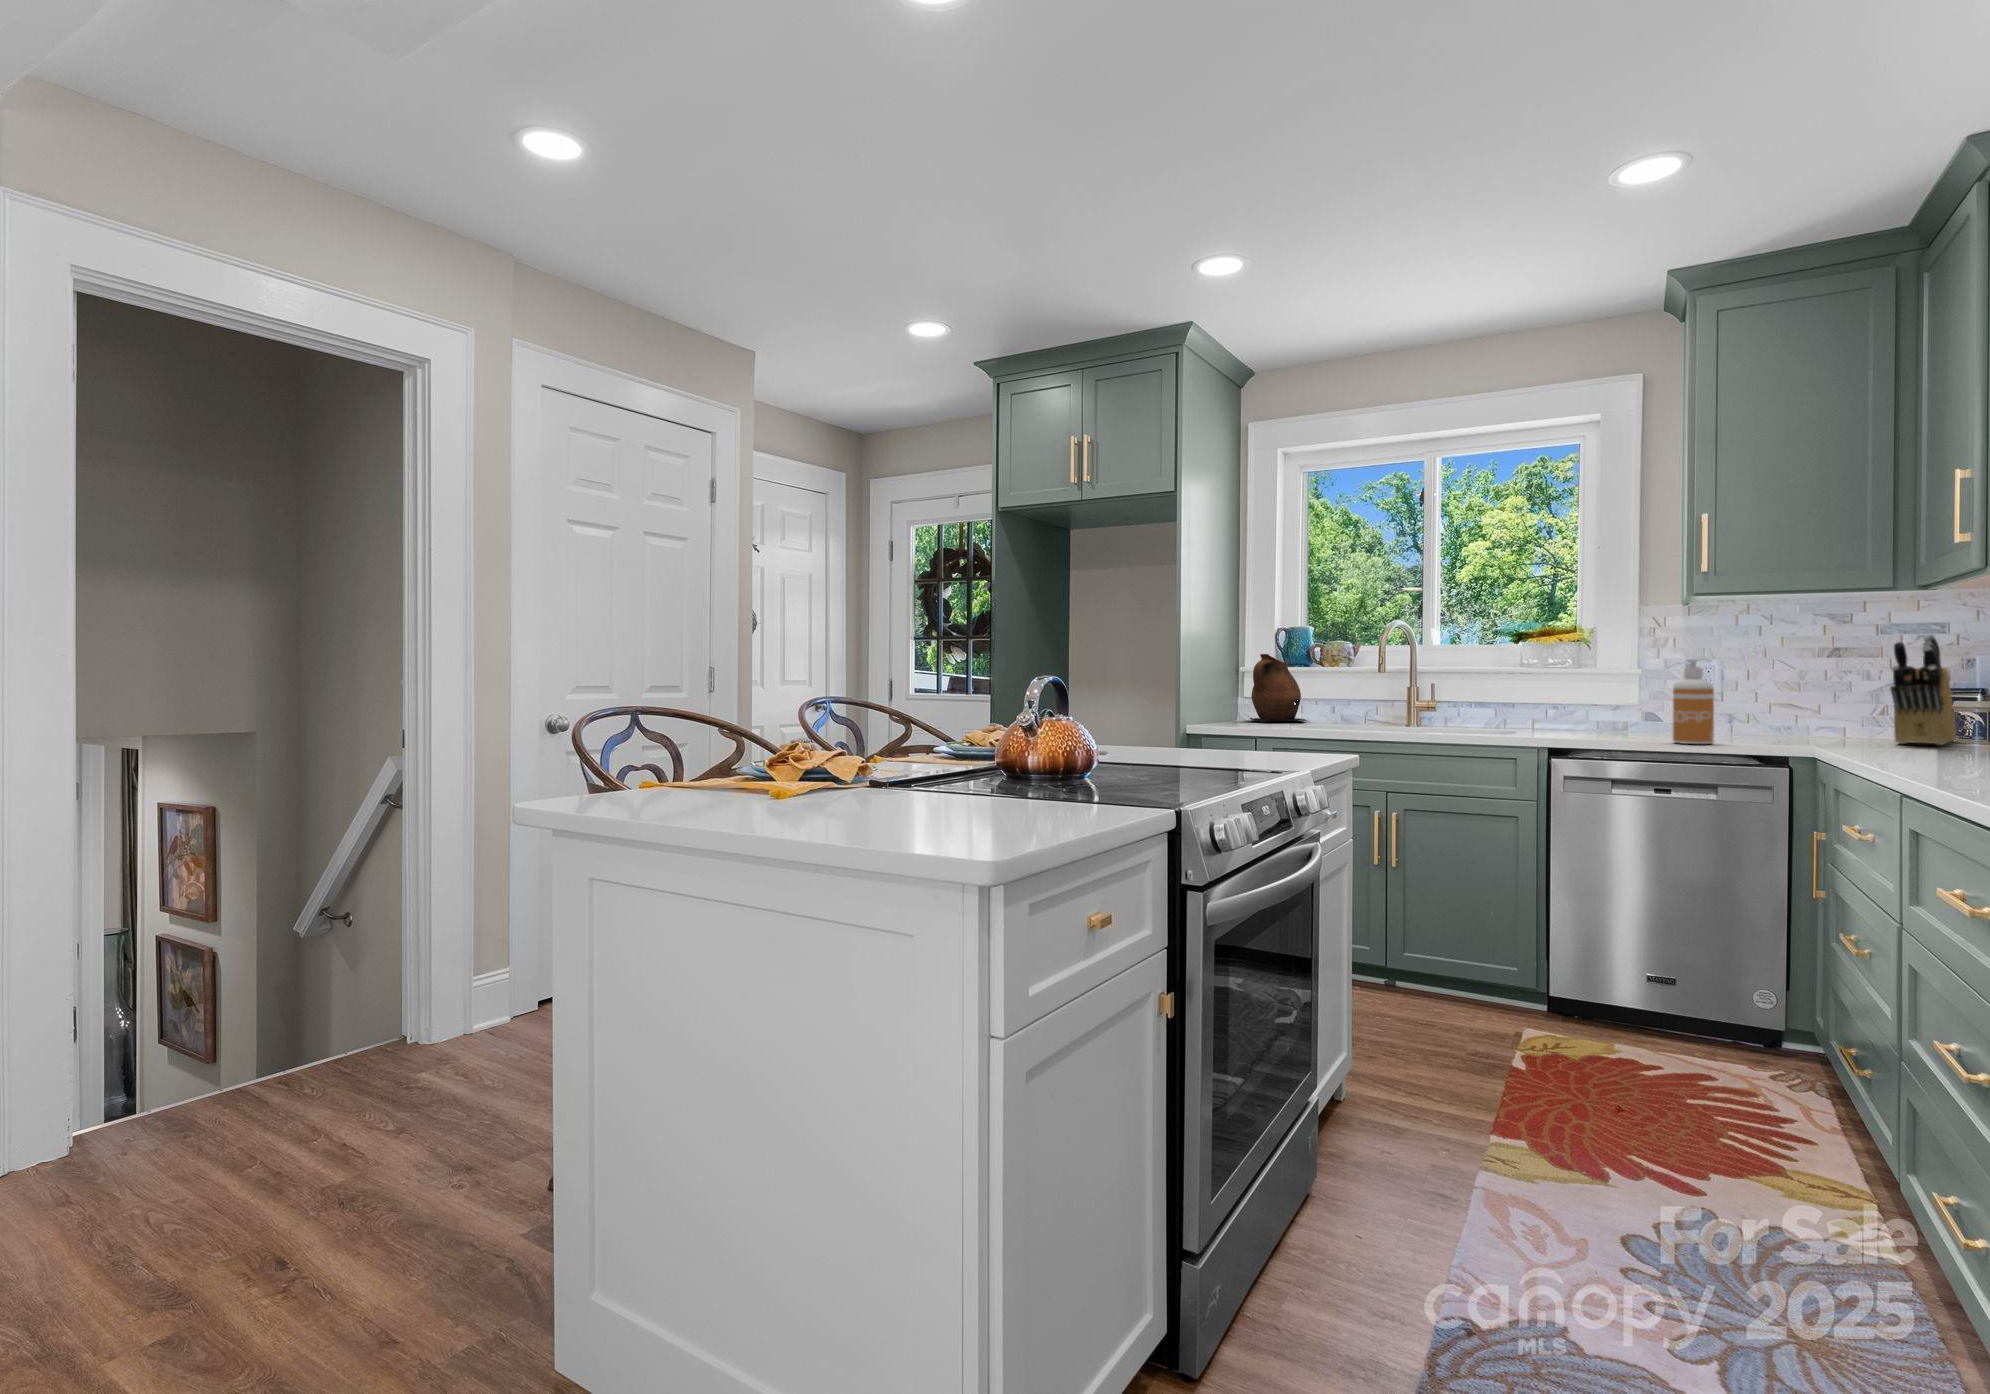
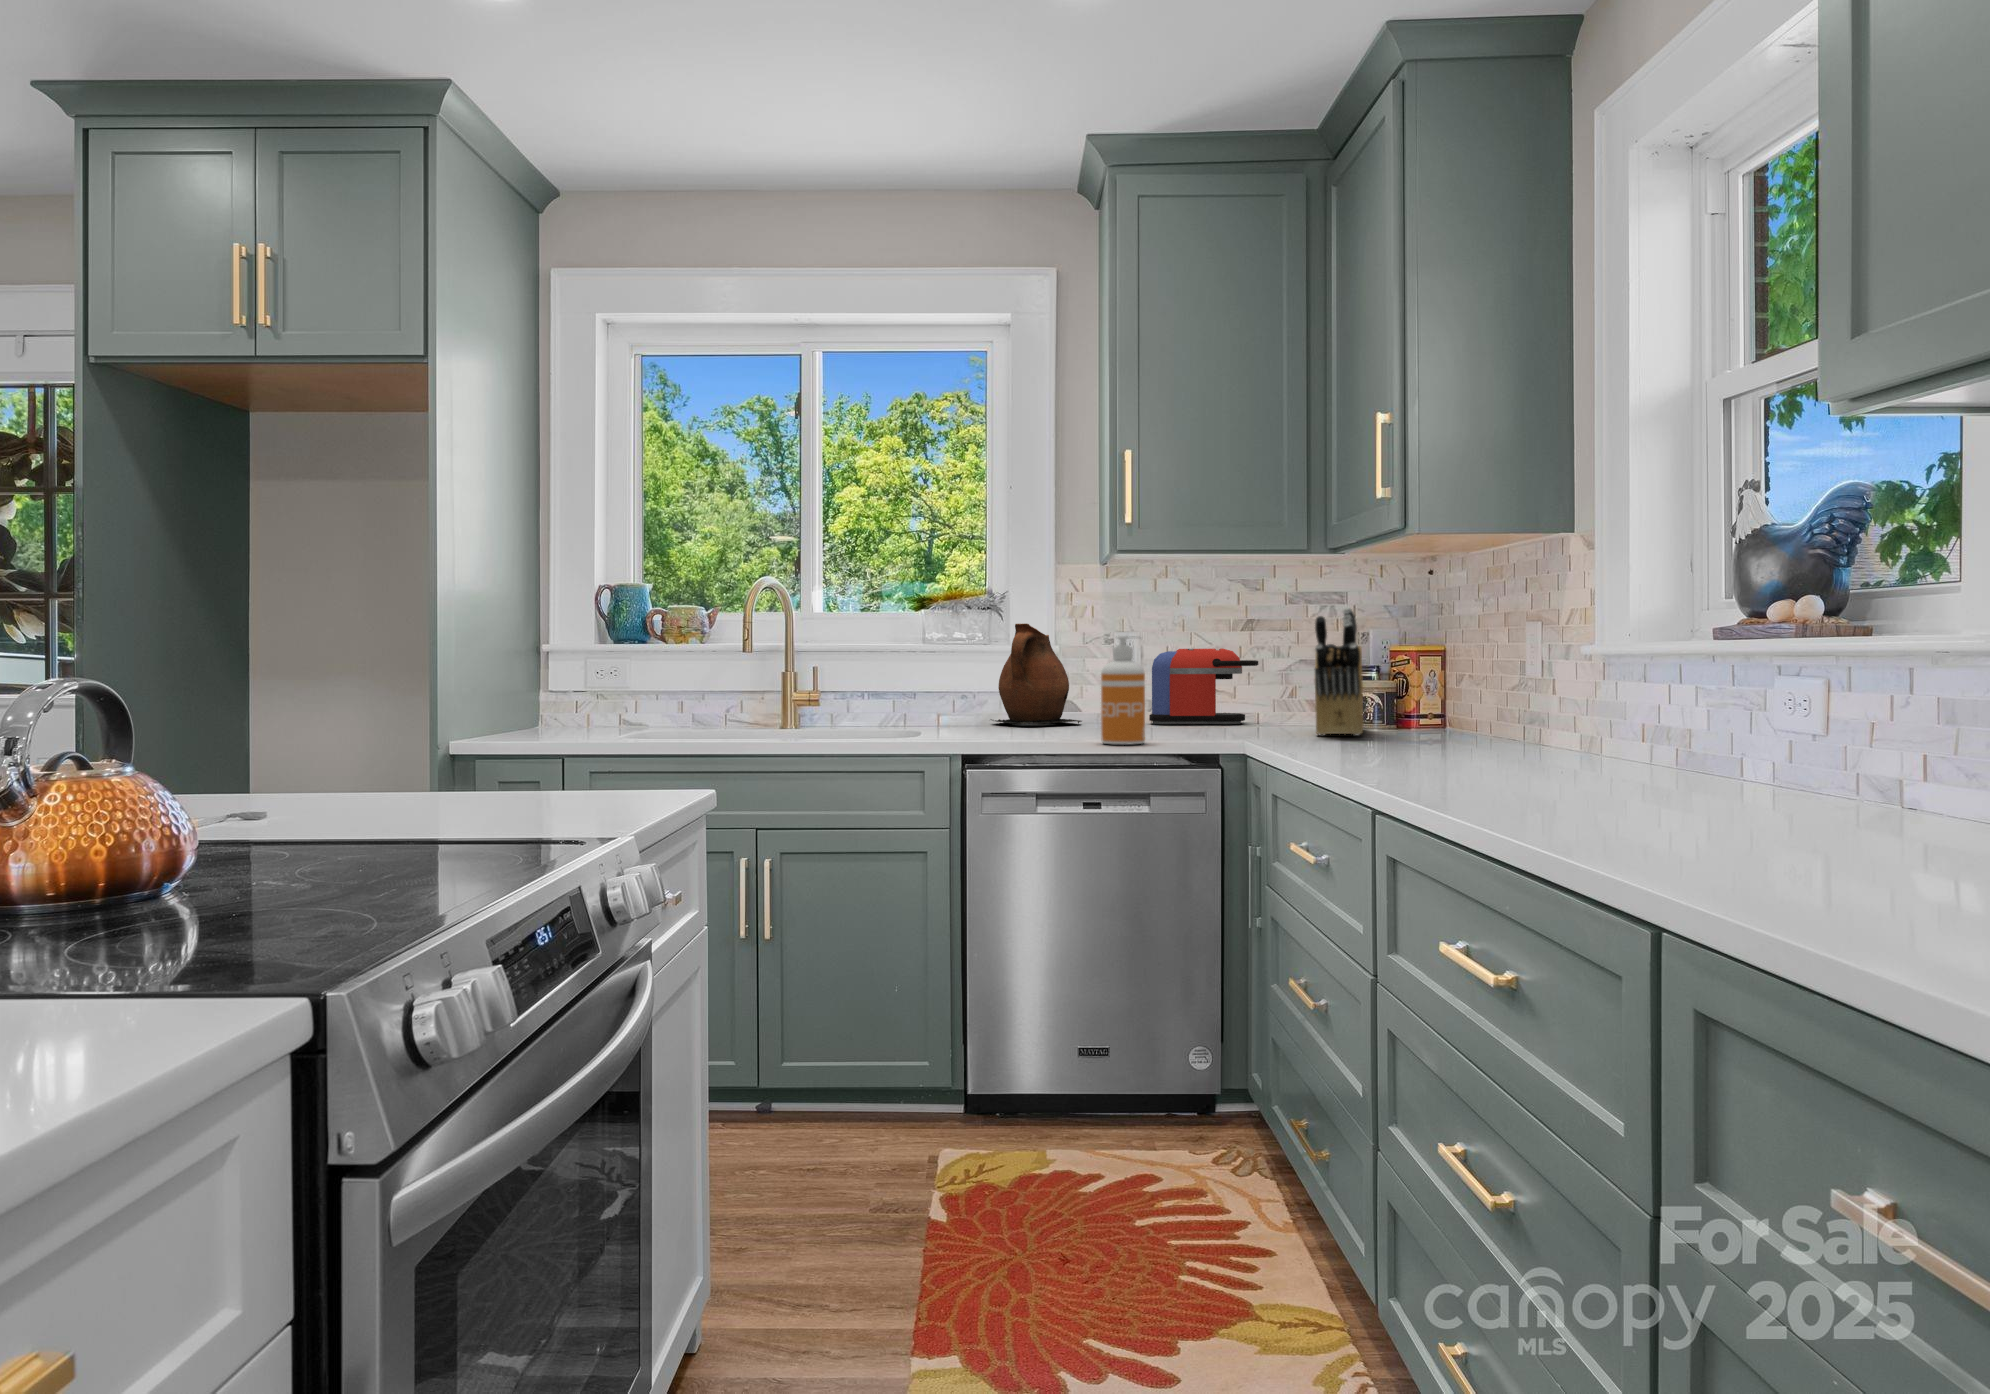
ceramic pitcher: present [1250,654,1307,722] -> present [991,624,1082,724]
coffee maker: none [1731,670,1845,734] -> present [1149,649,1258,724]

